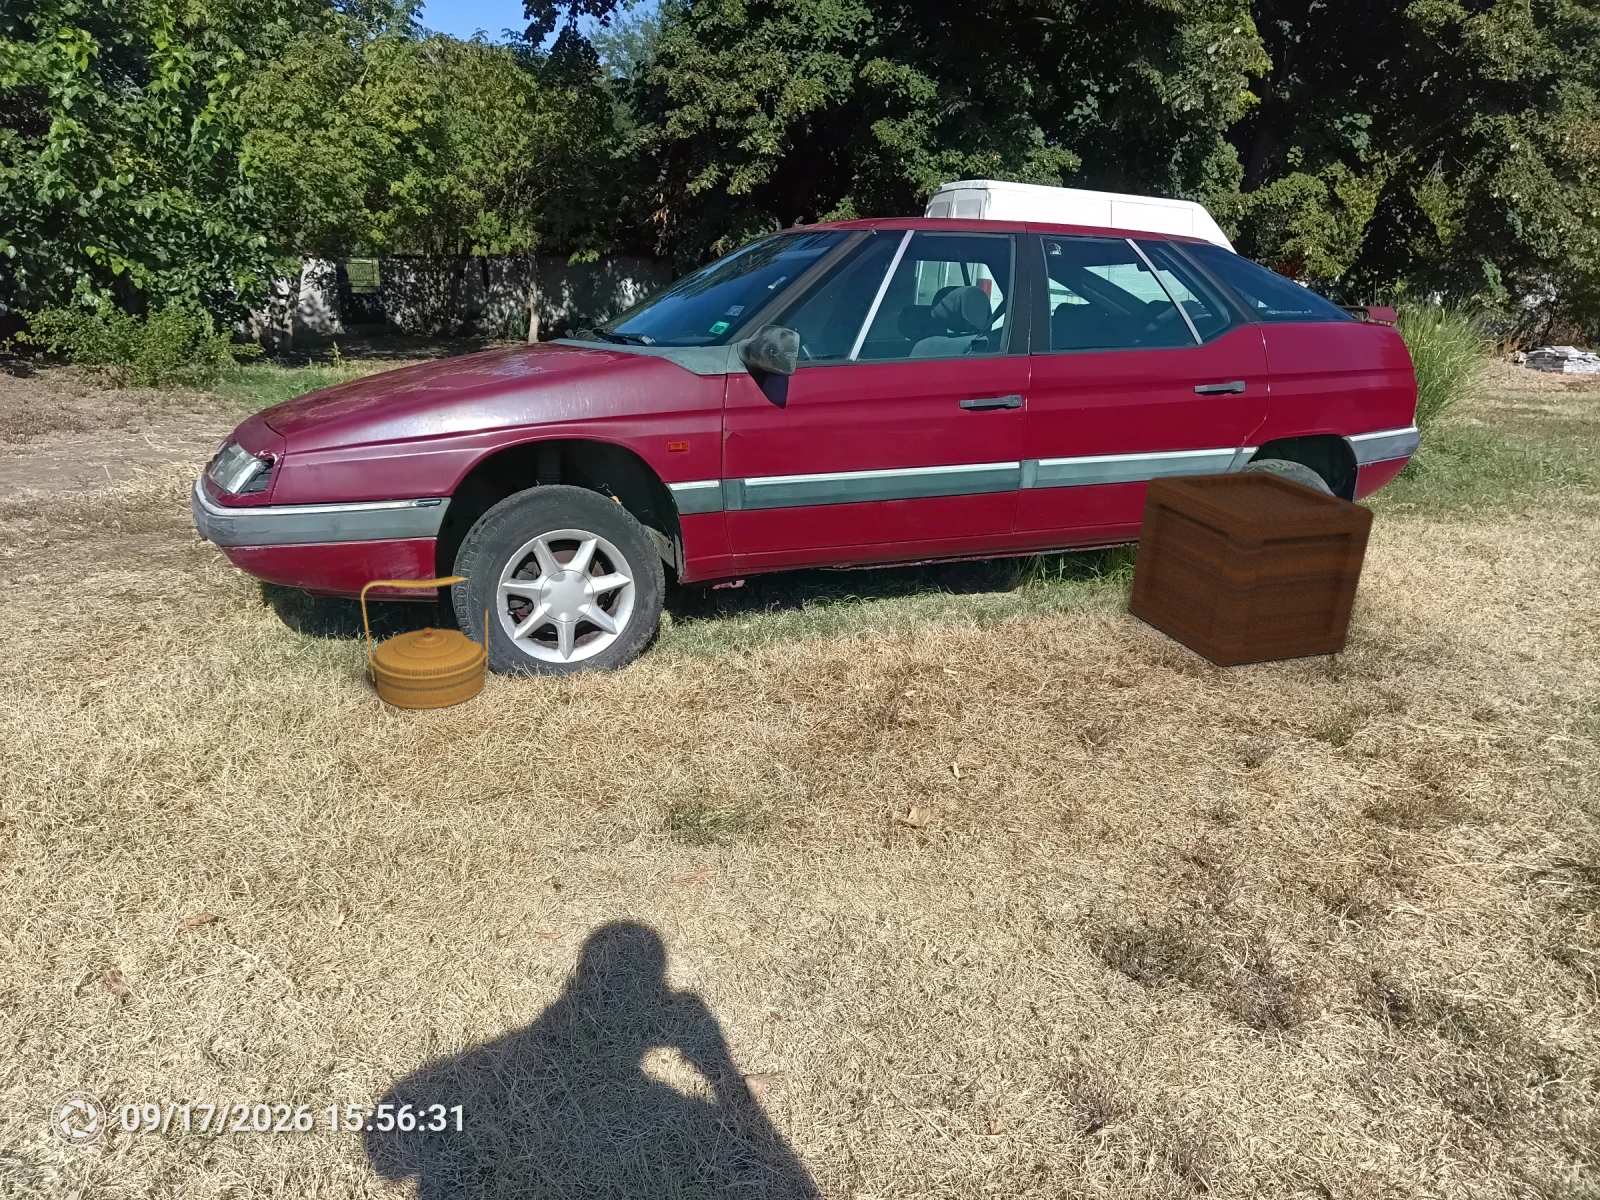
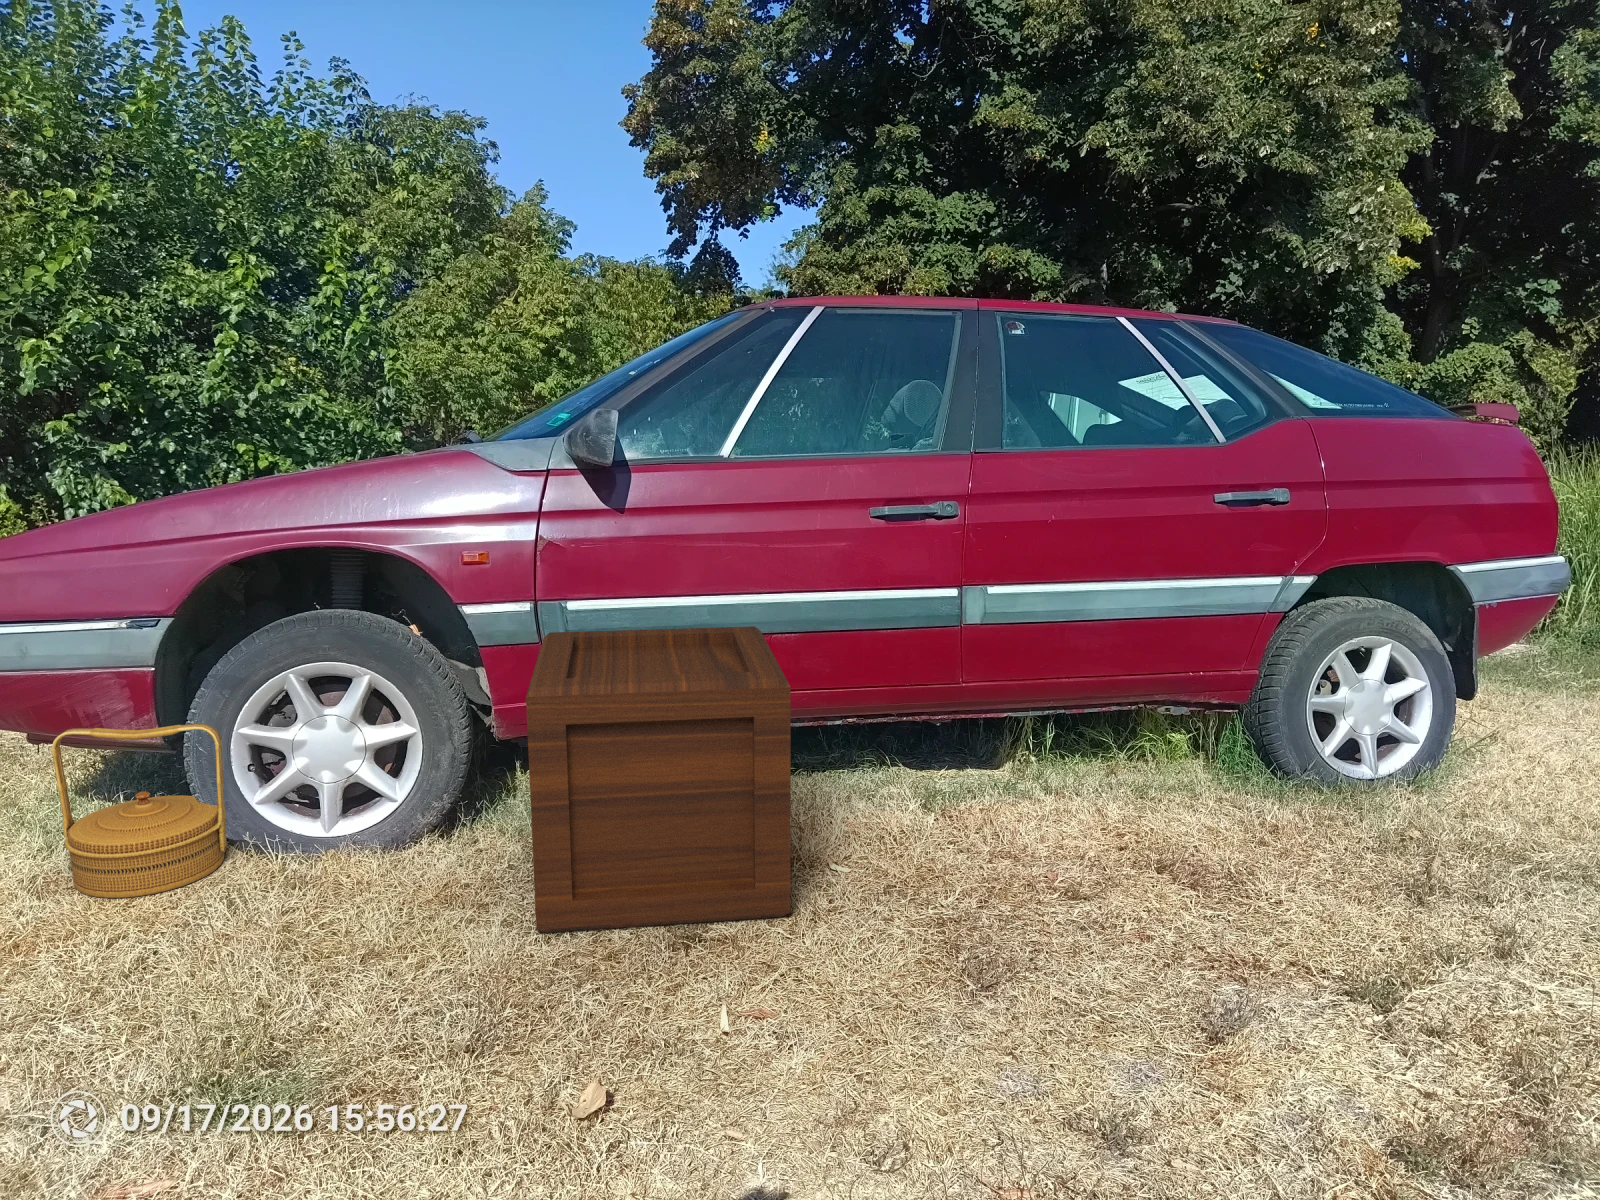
wooden crate: present [1129,471,1374,667] -> present [526,626,791,933]

